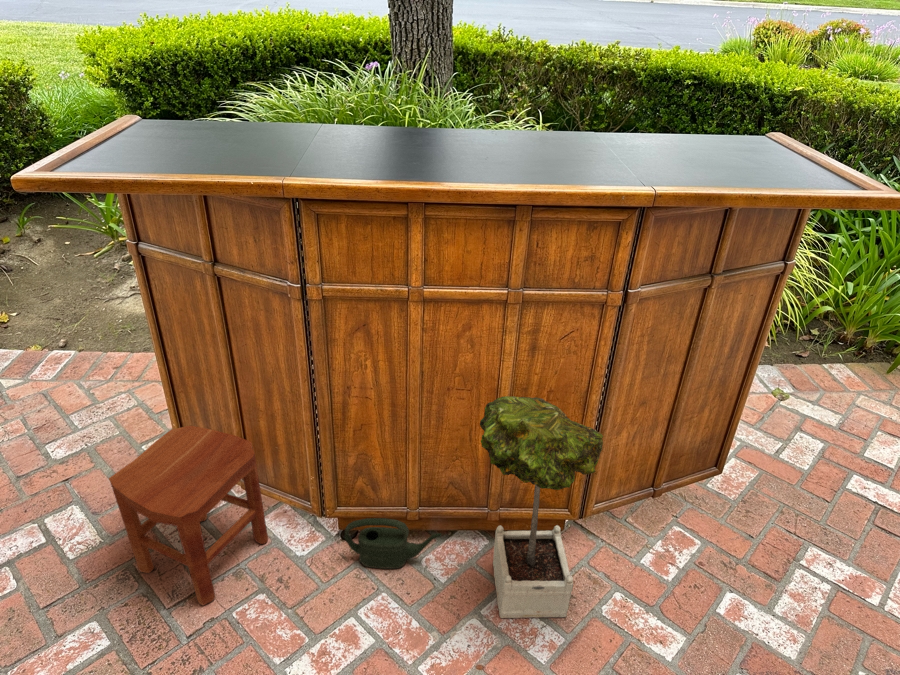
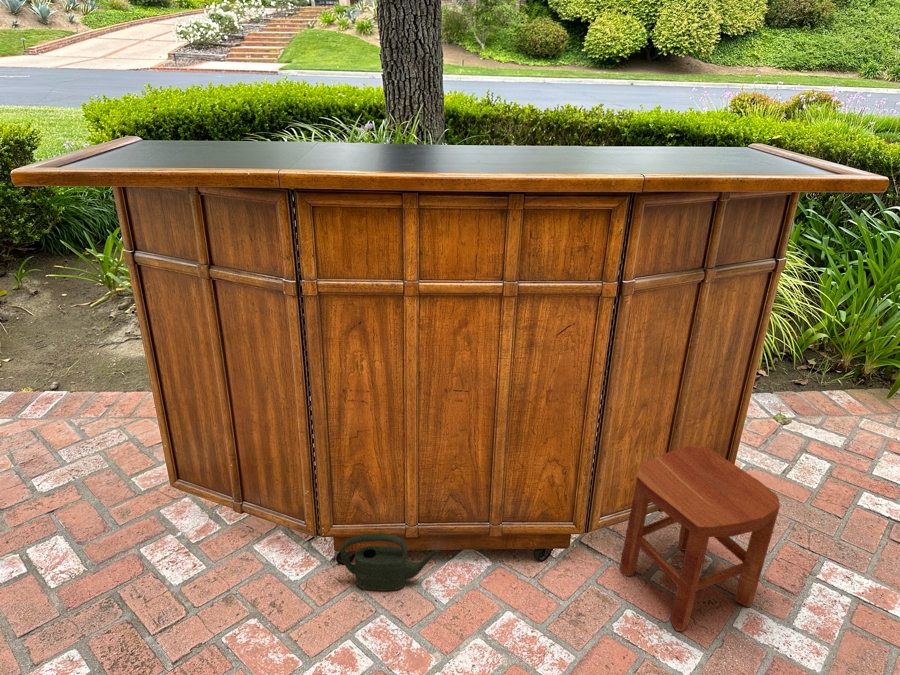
potted tree: present [480,396,603,618] -> none [478,390,604,637]
stool: present [109,426,268,605] -> present [620,444,780,631]

